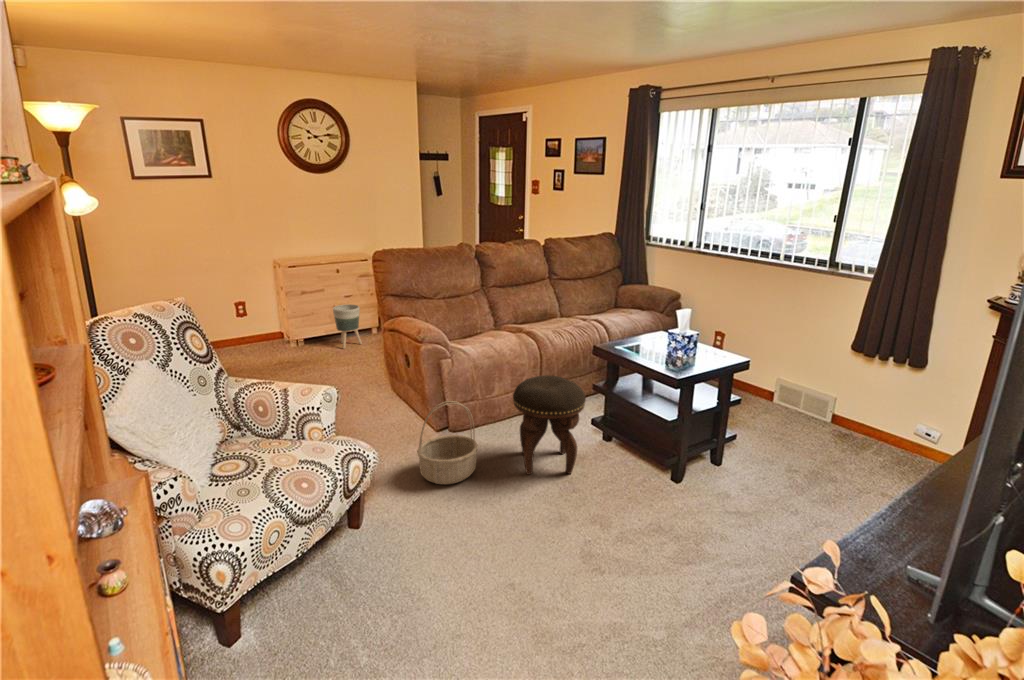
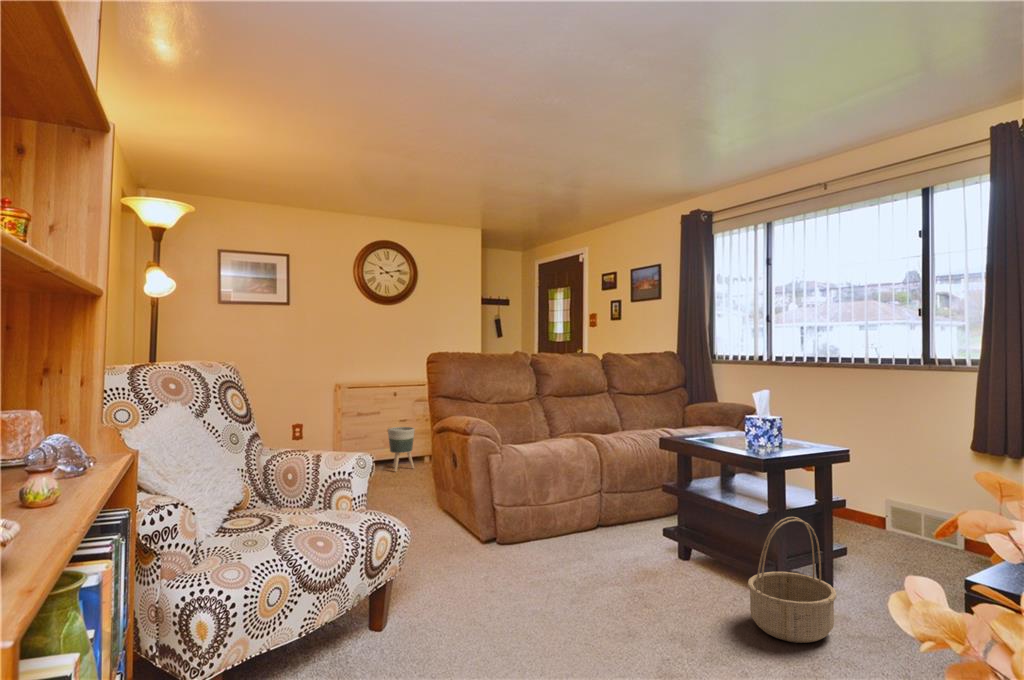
footstool: present [513,375,586,475] -> none [569,468,653,586]
basket: present [417,401,478,484] -> present [748,517,837,643]

